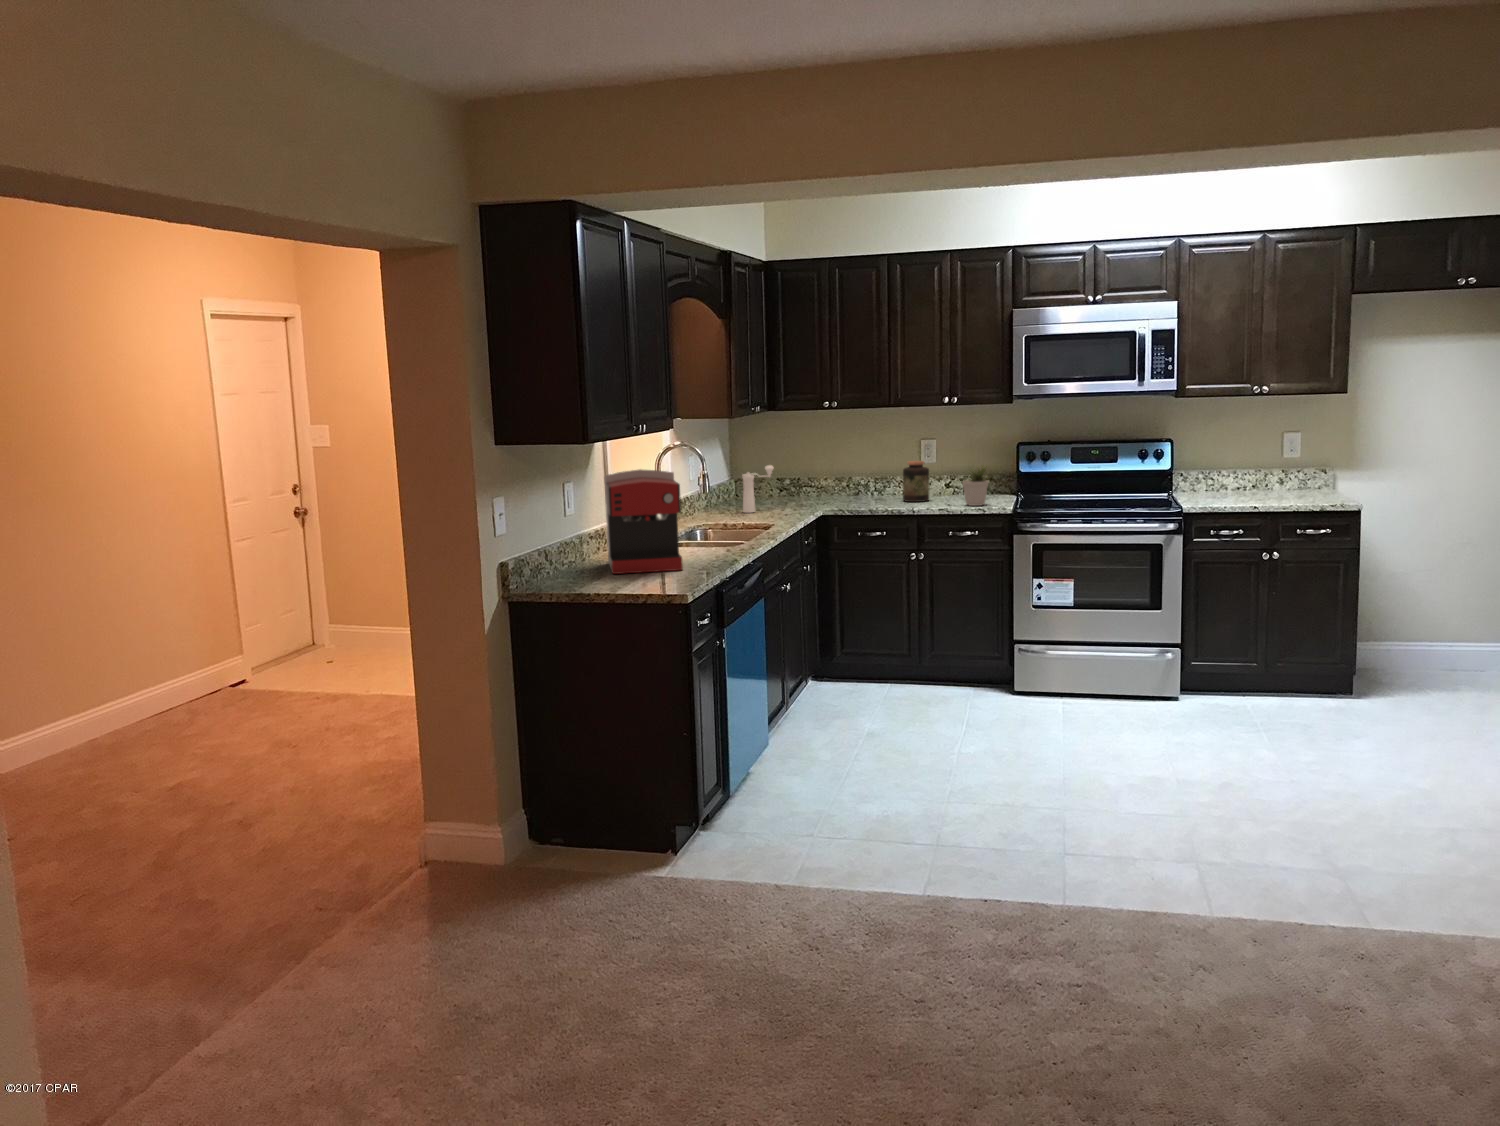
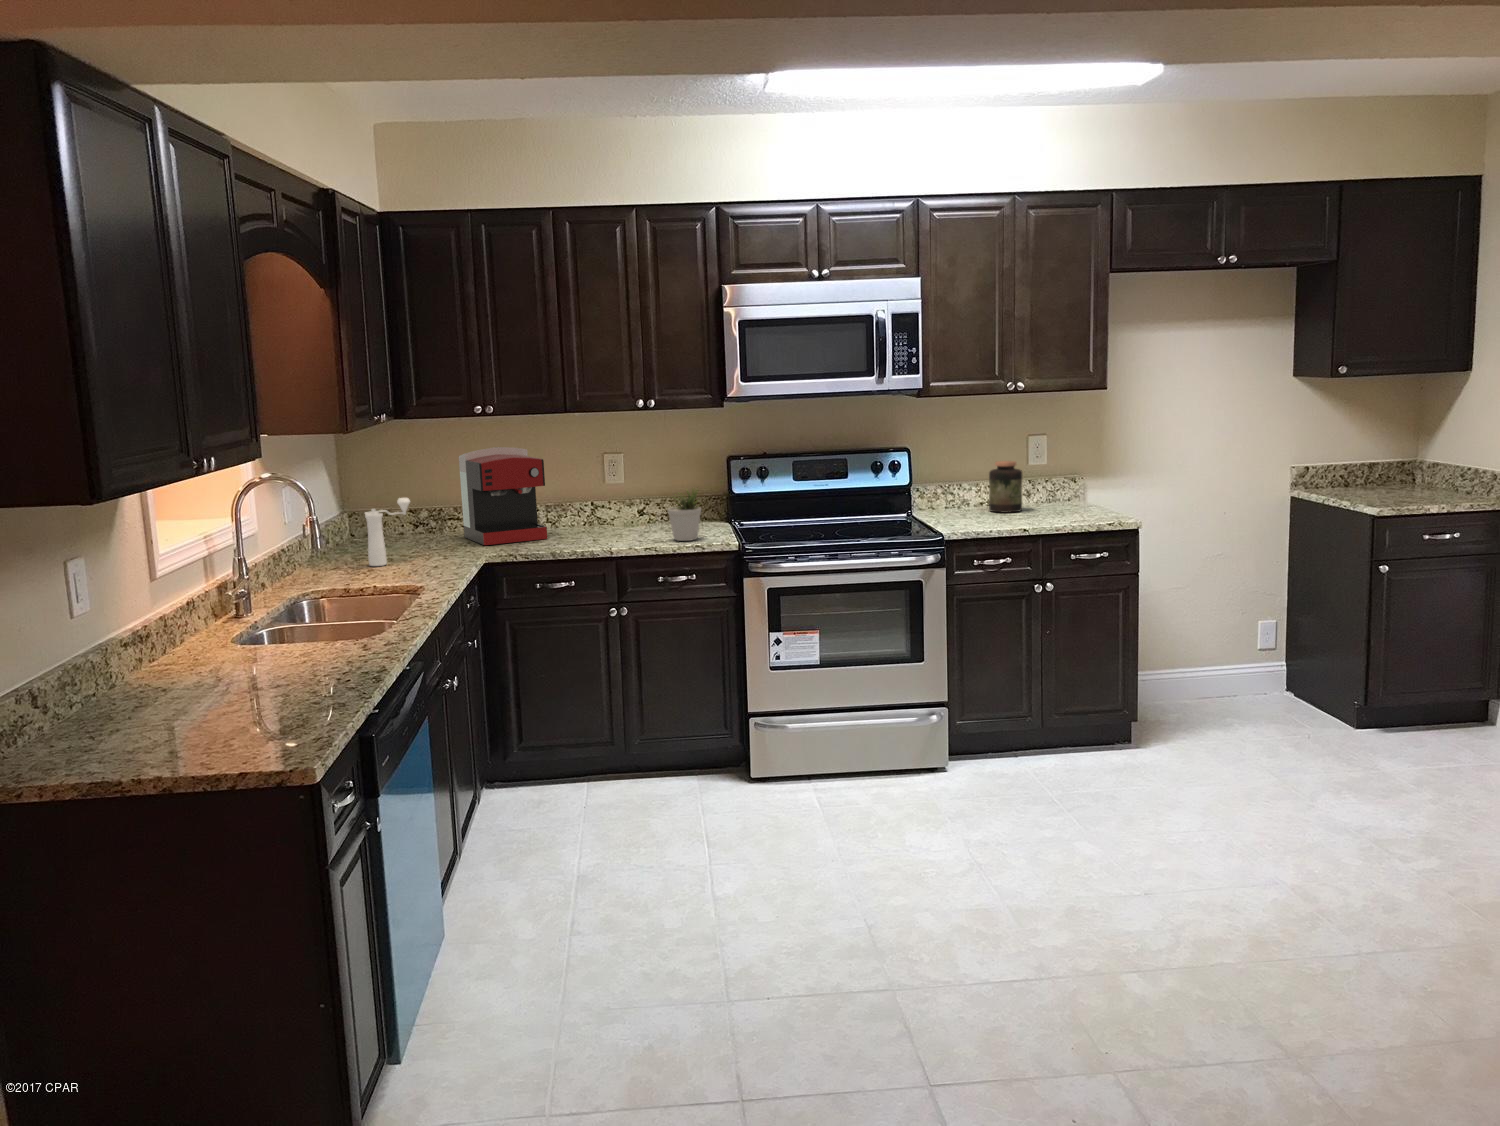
jar: present [903,461,929,502] -> present [989,461,1022,513]
coffee maker: present [604,469,683,574] -> present [459,447,547,545]

